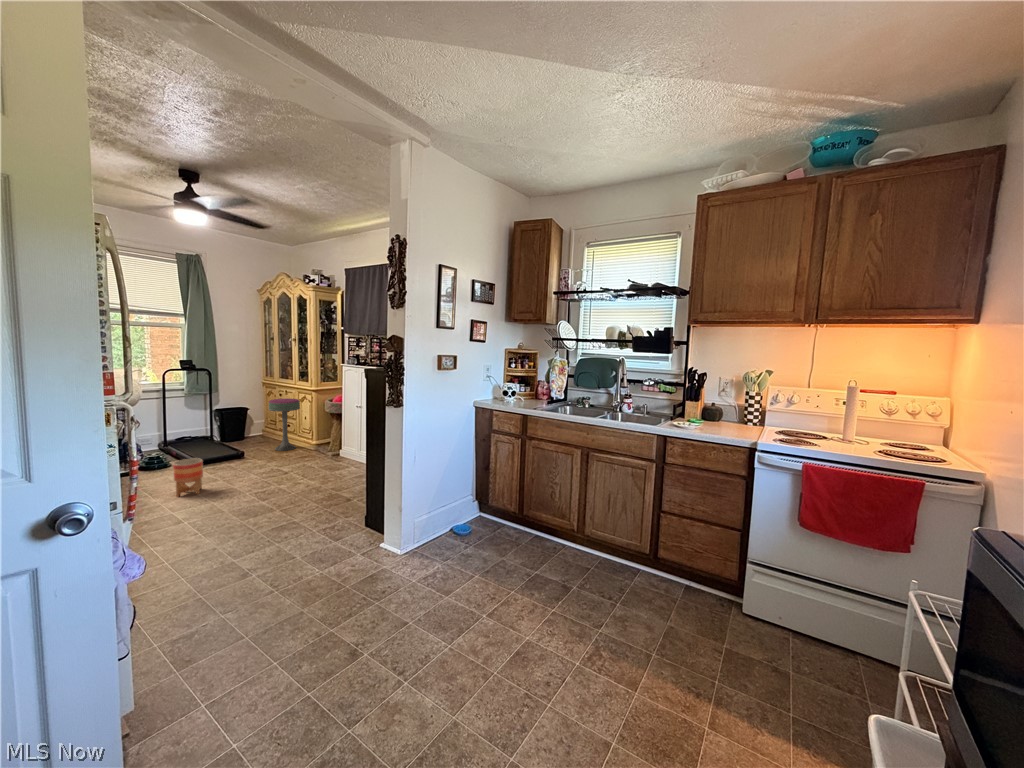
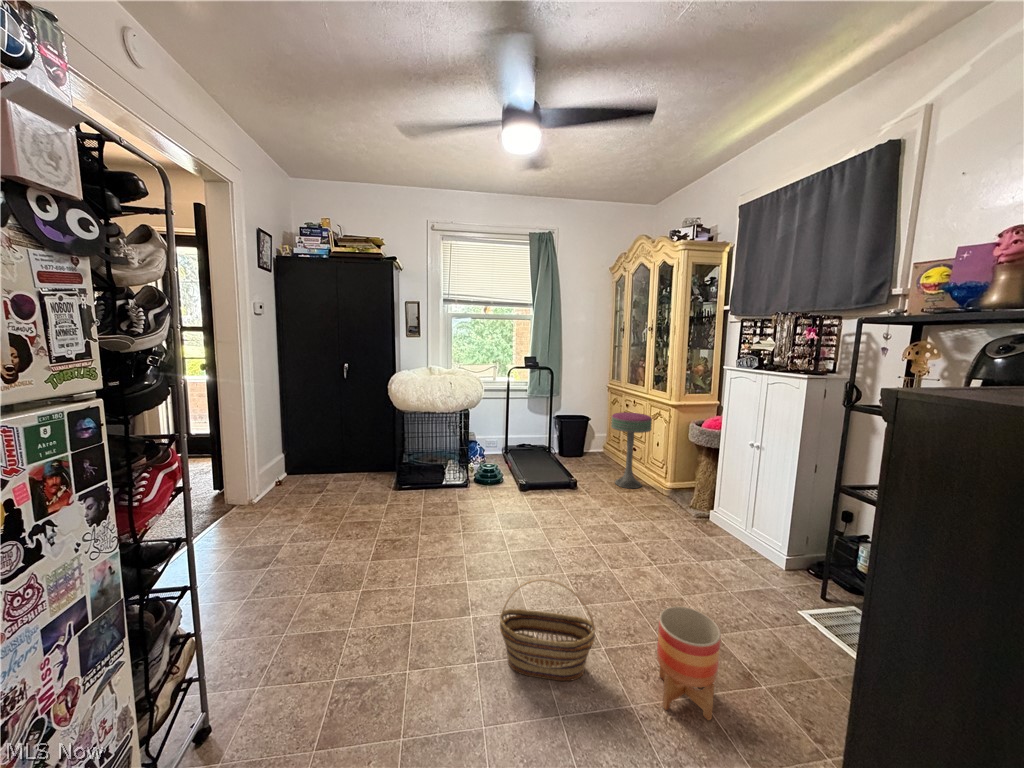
planter: present [173,458,203,497] -> present [657,606,721,720]
basket: none [207,478,268,532] -> present [500,579,595,681]

